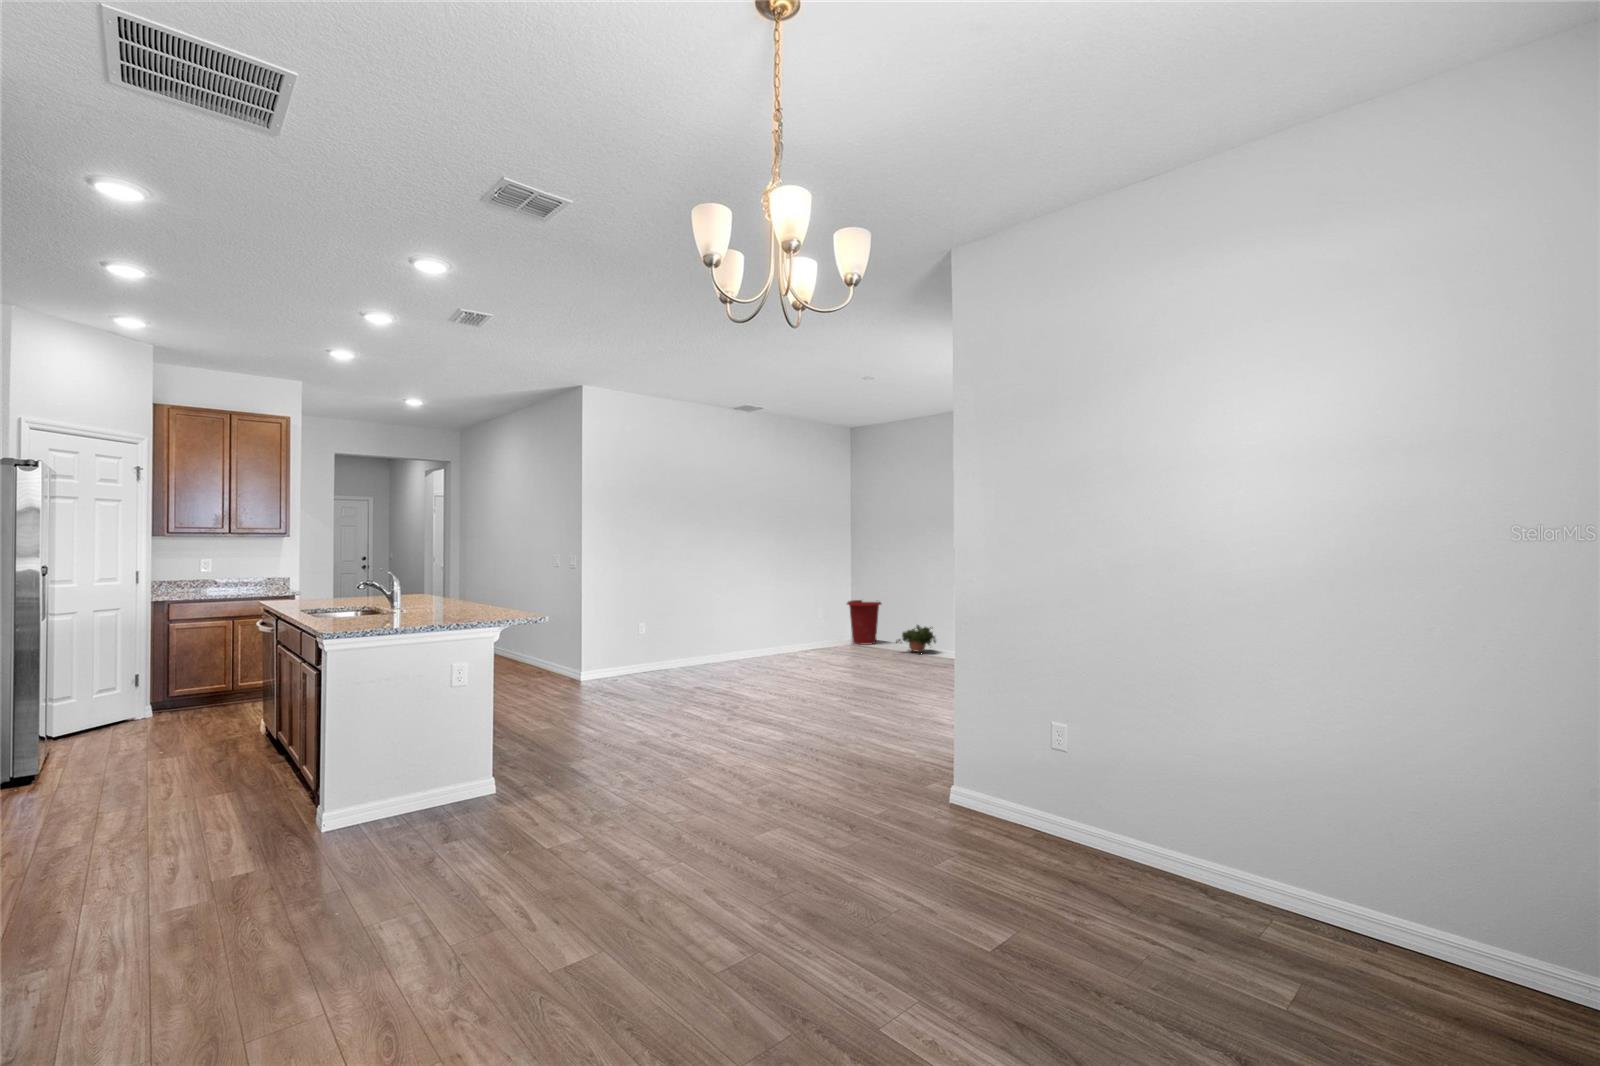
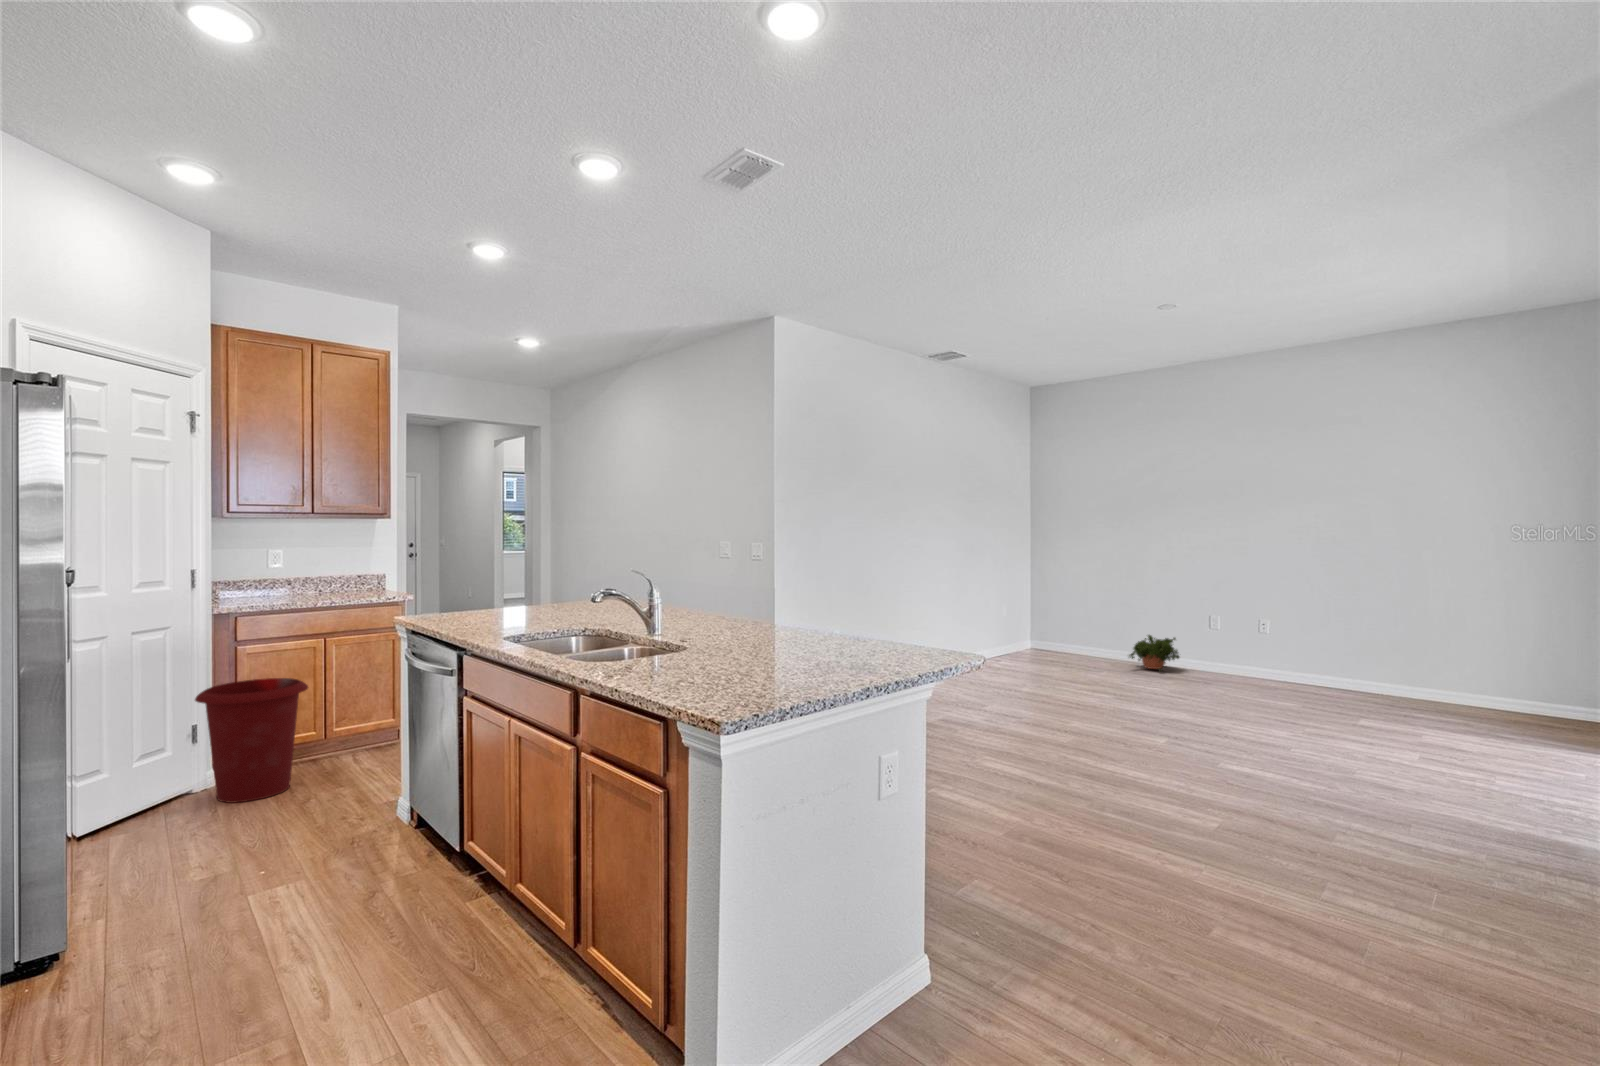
waste bin: present [847,600,881,645] -> present [195,678,308,803]

